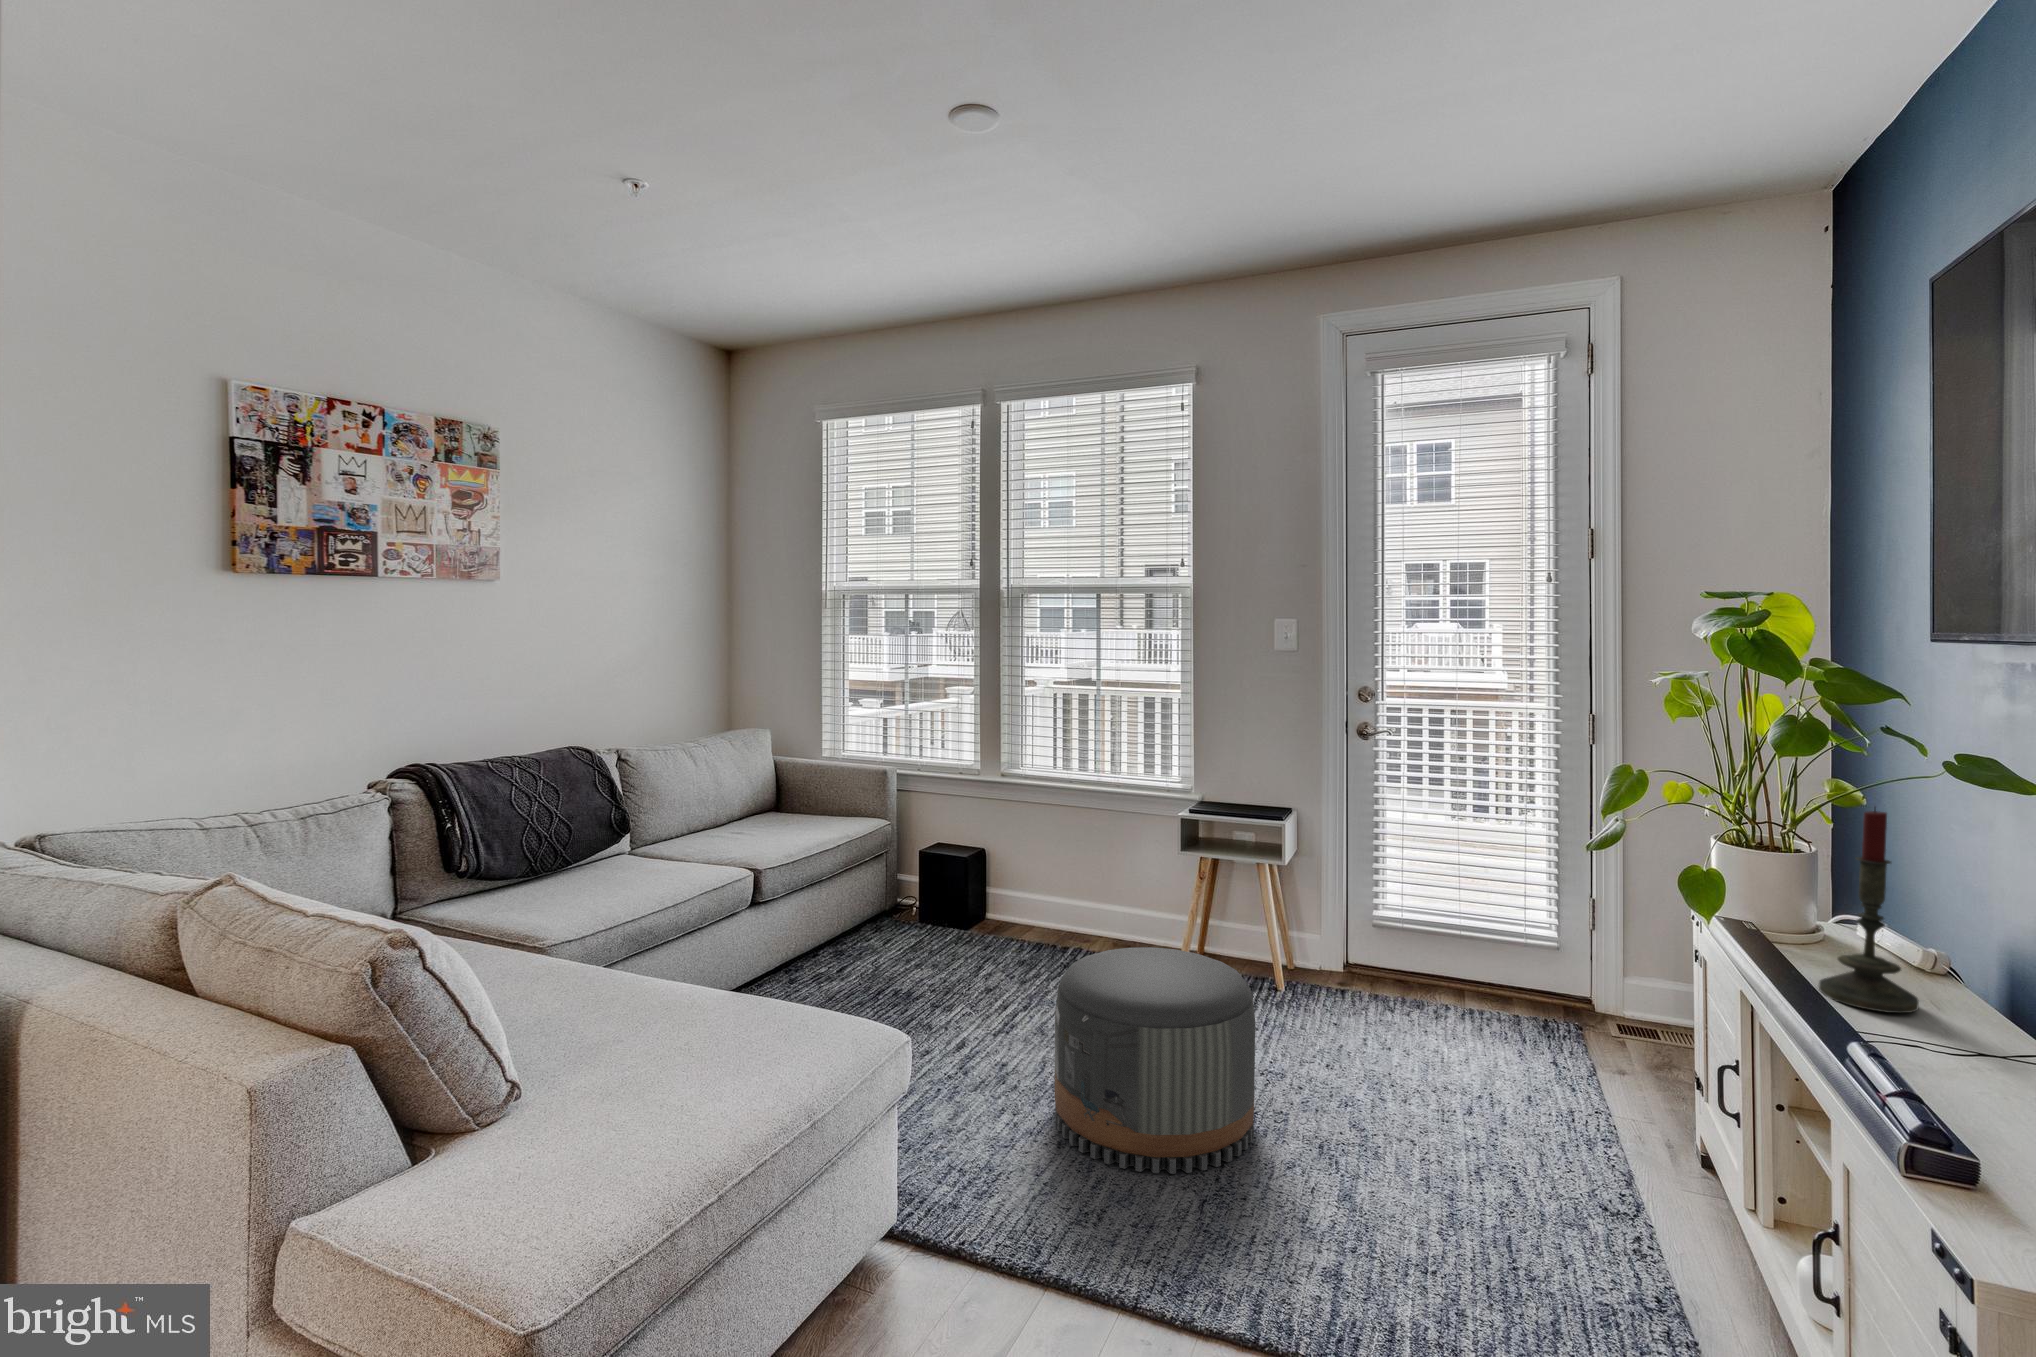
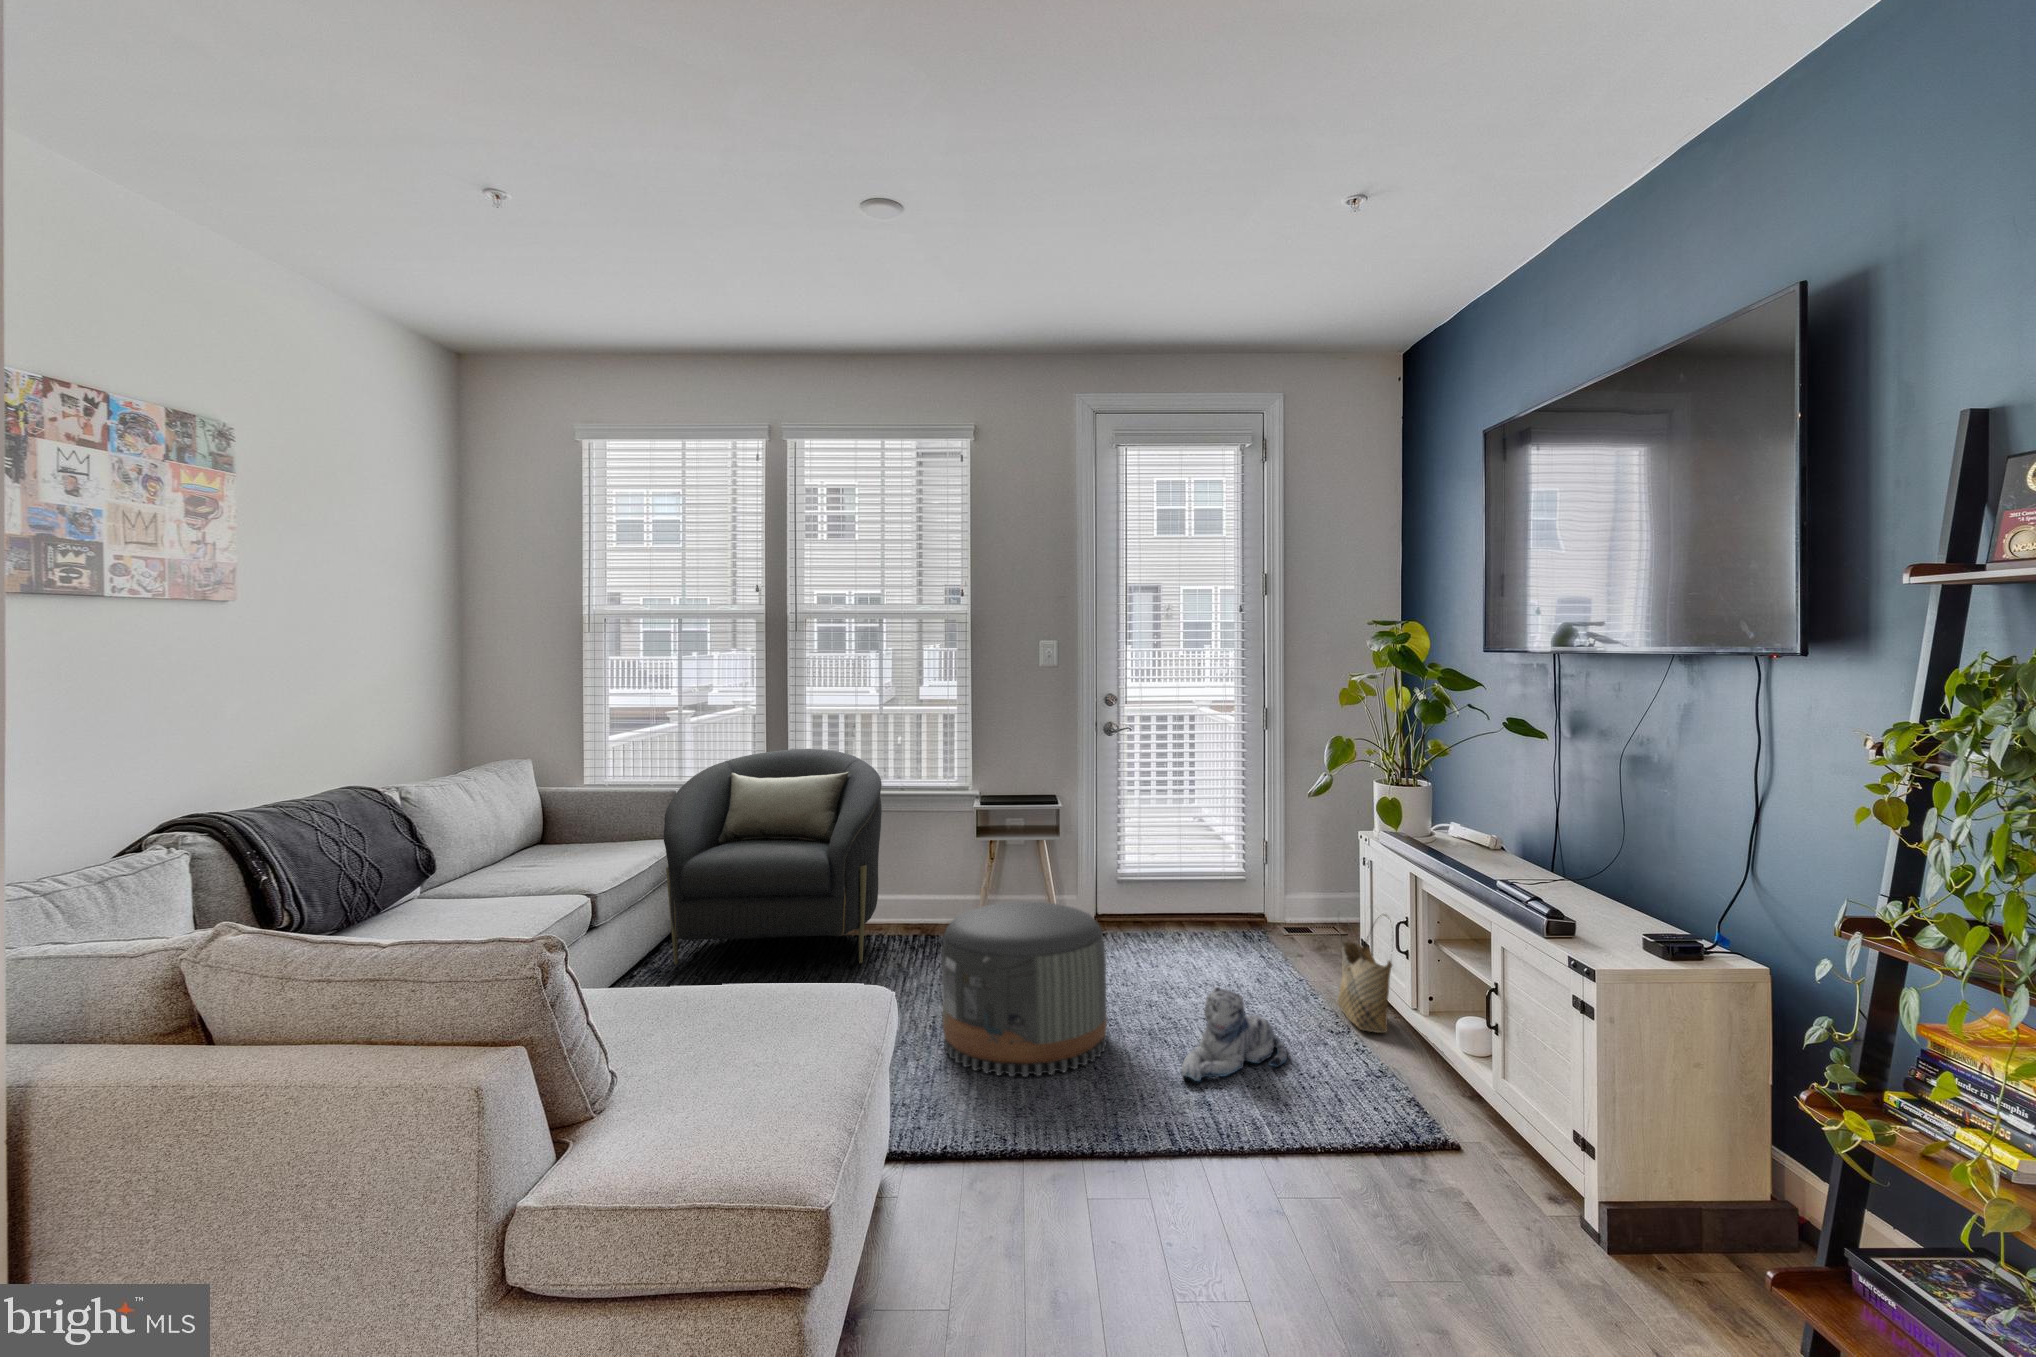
armchair: none [852,738,1085,982] -> present [664,749,882,964]
candle: present [1819,808,1919,1013] -> none [1472,732,1525,859]
woven basket: none [1610,1033,1696,1223] -> present [1337,915,1392,1033]
plush toy: none [1313,1109,1492,1238] -> present [1181,987,1287,1082]

